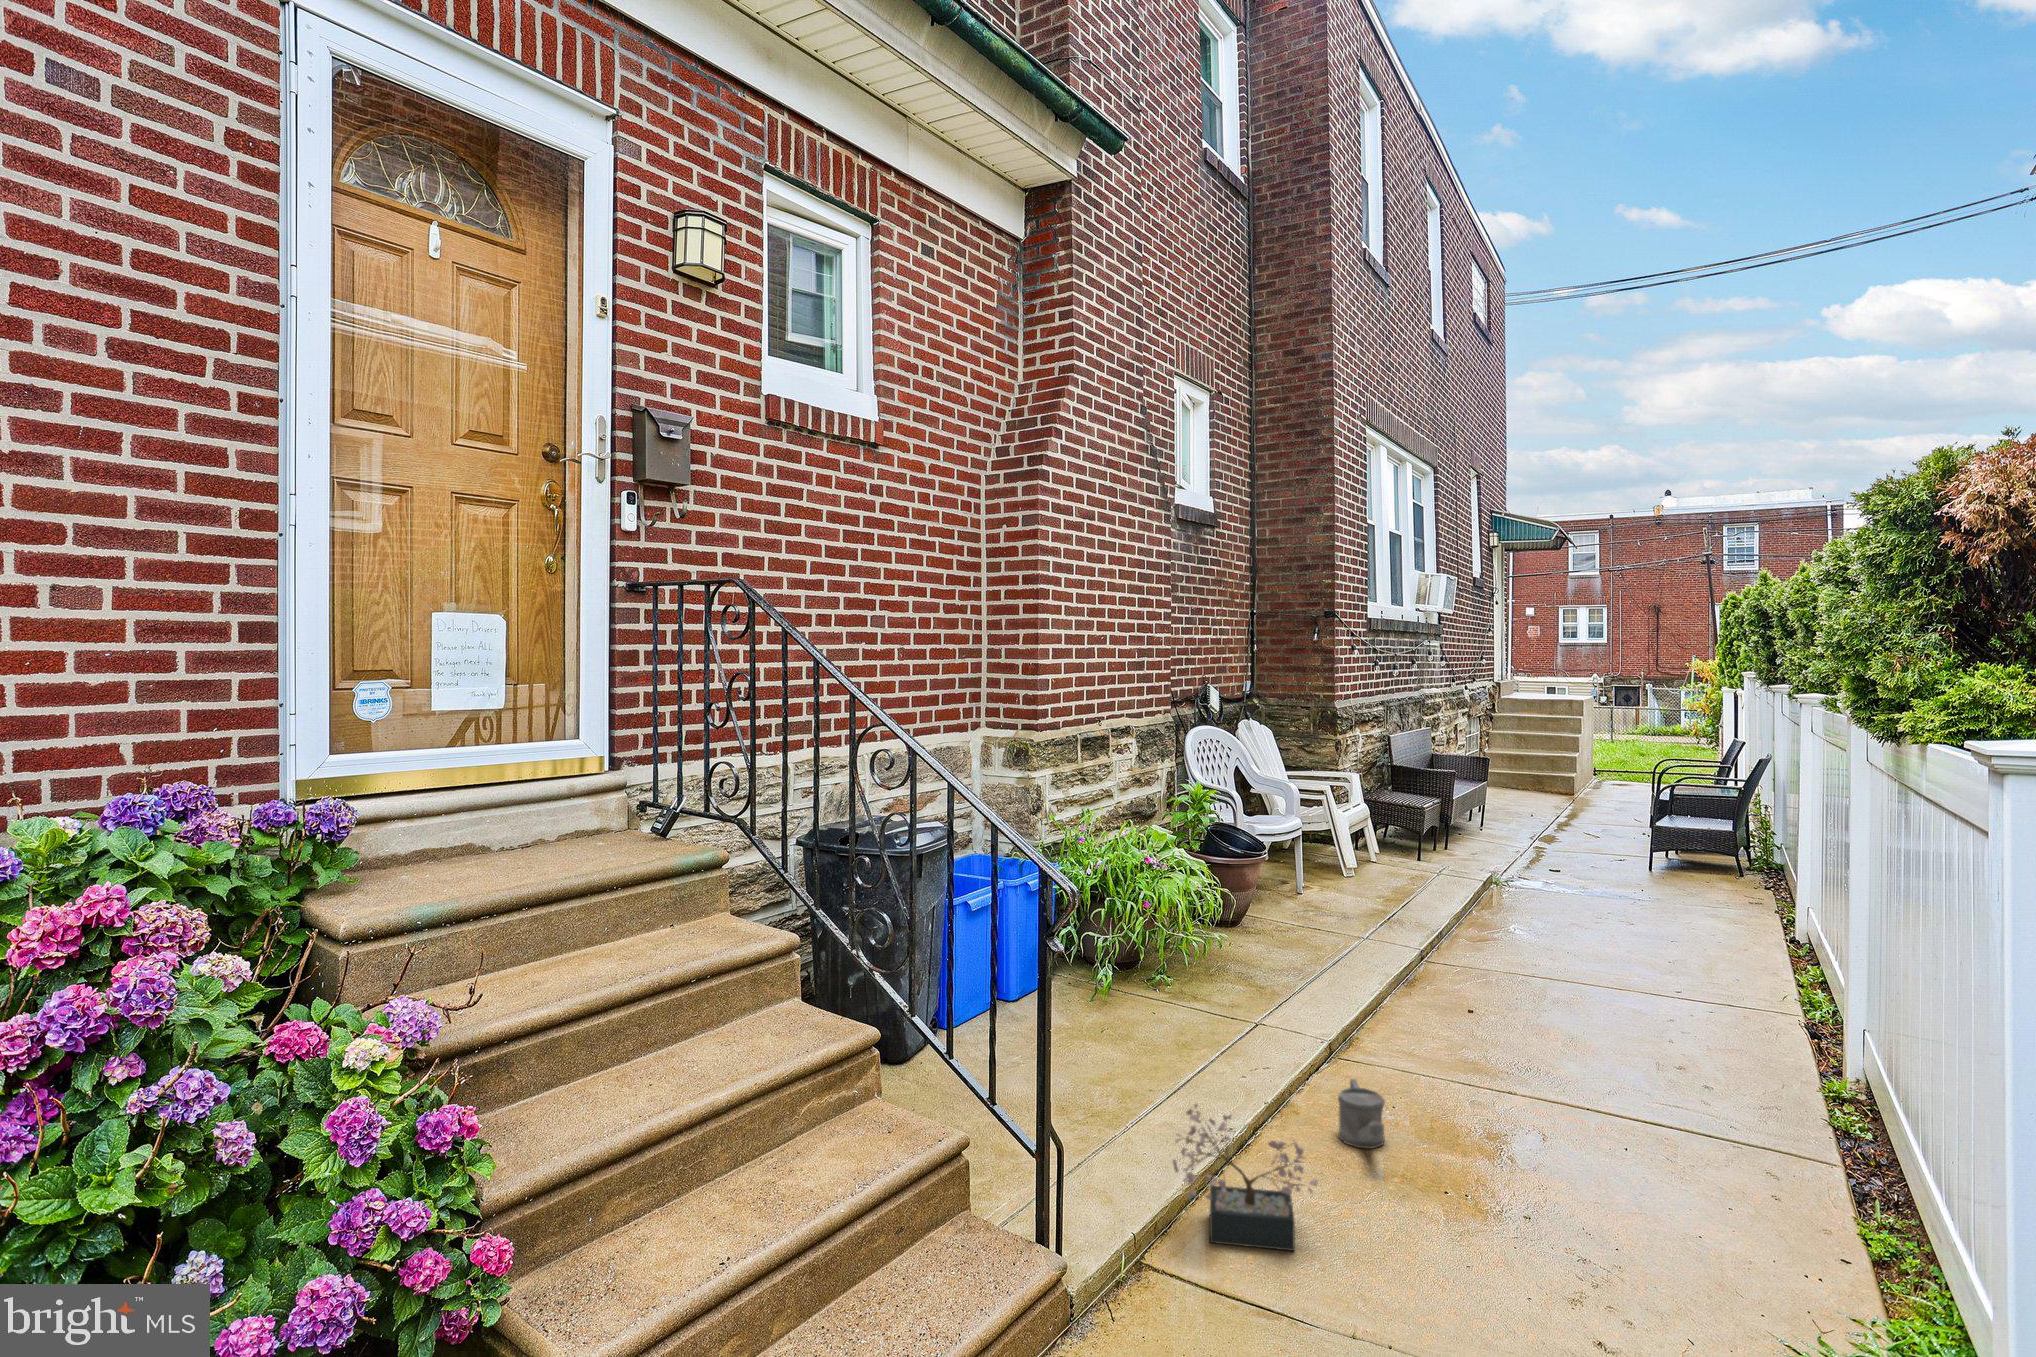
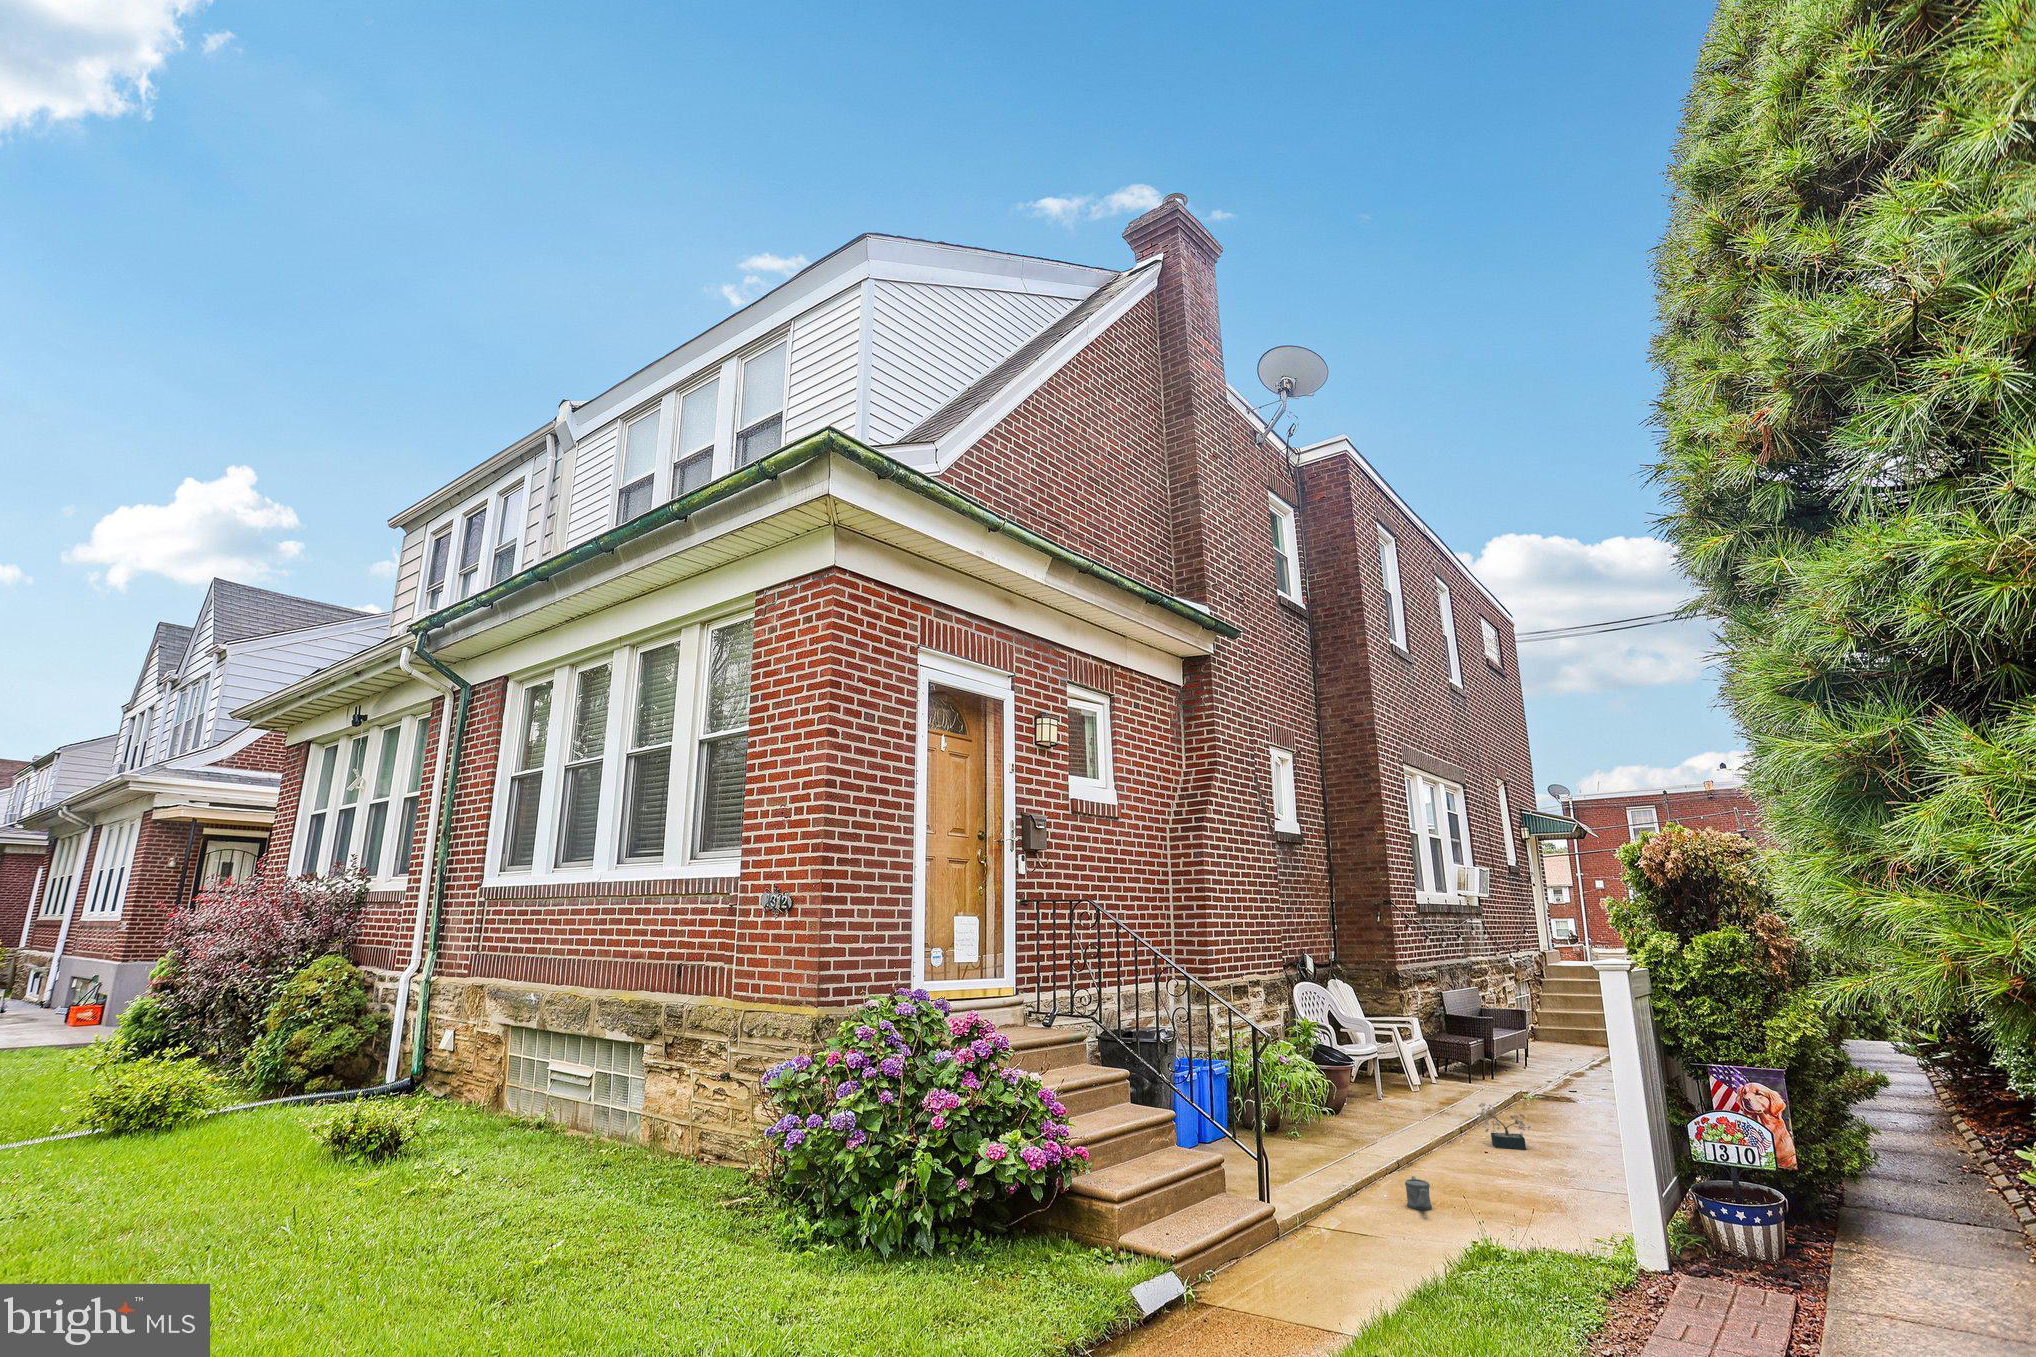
decorative plant: present [1173,1104,1318,1251] -> present [1477,1103,1531,1150]

